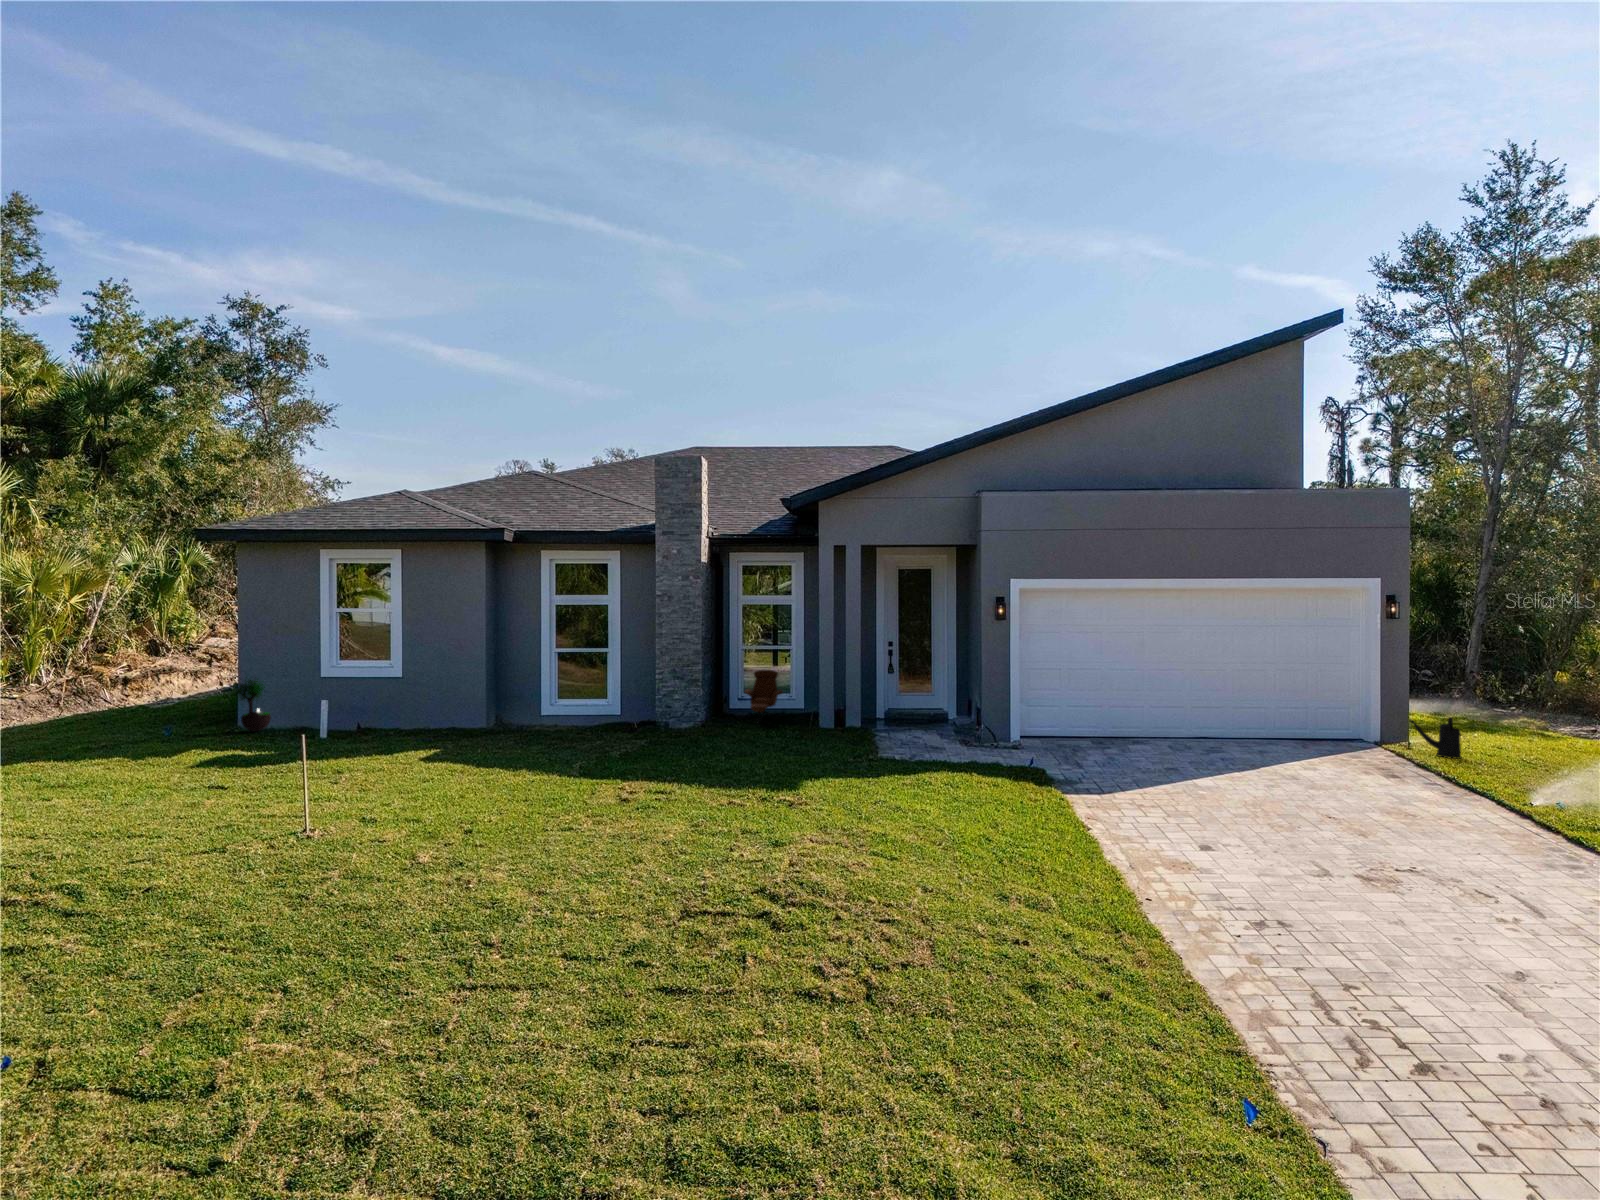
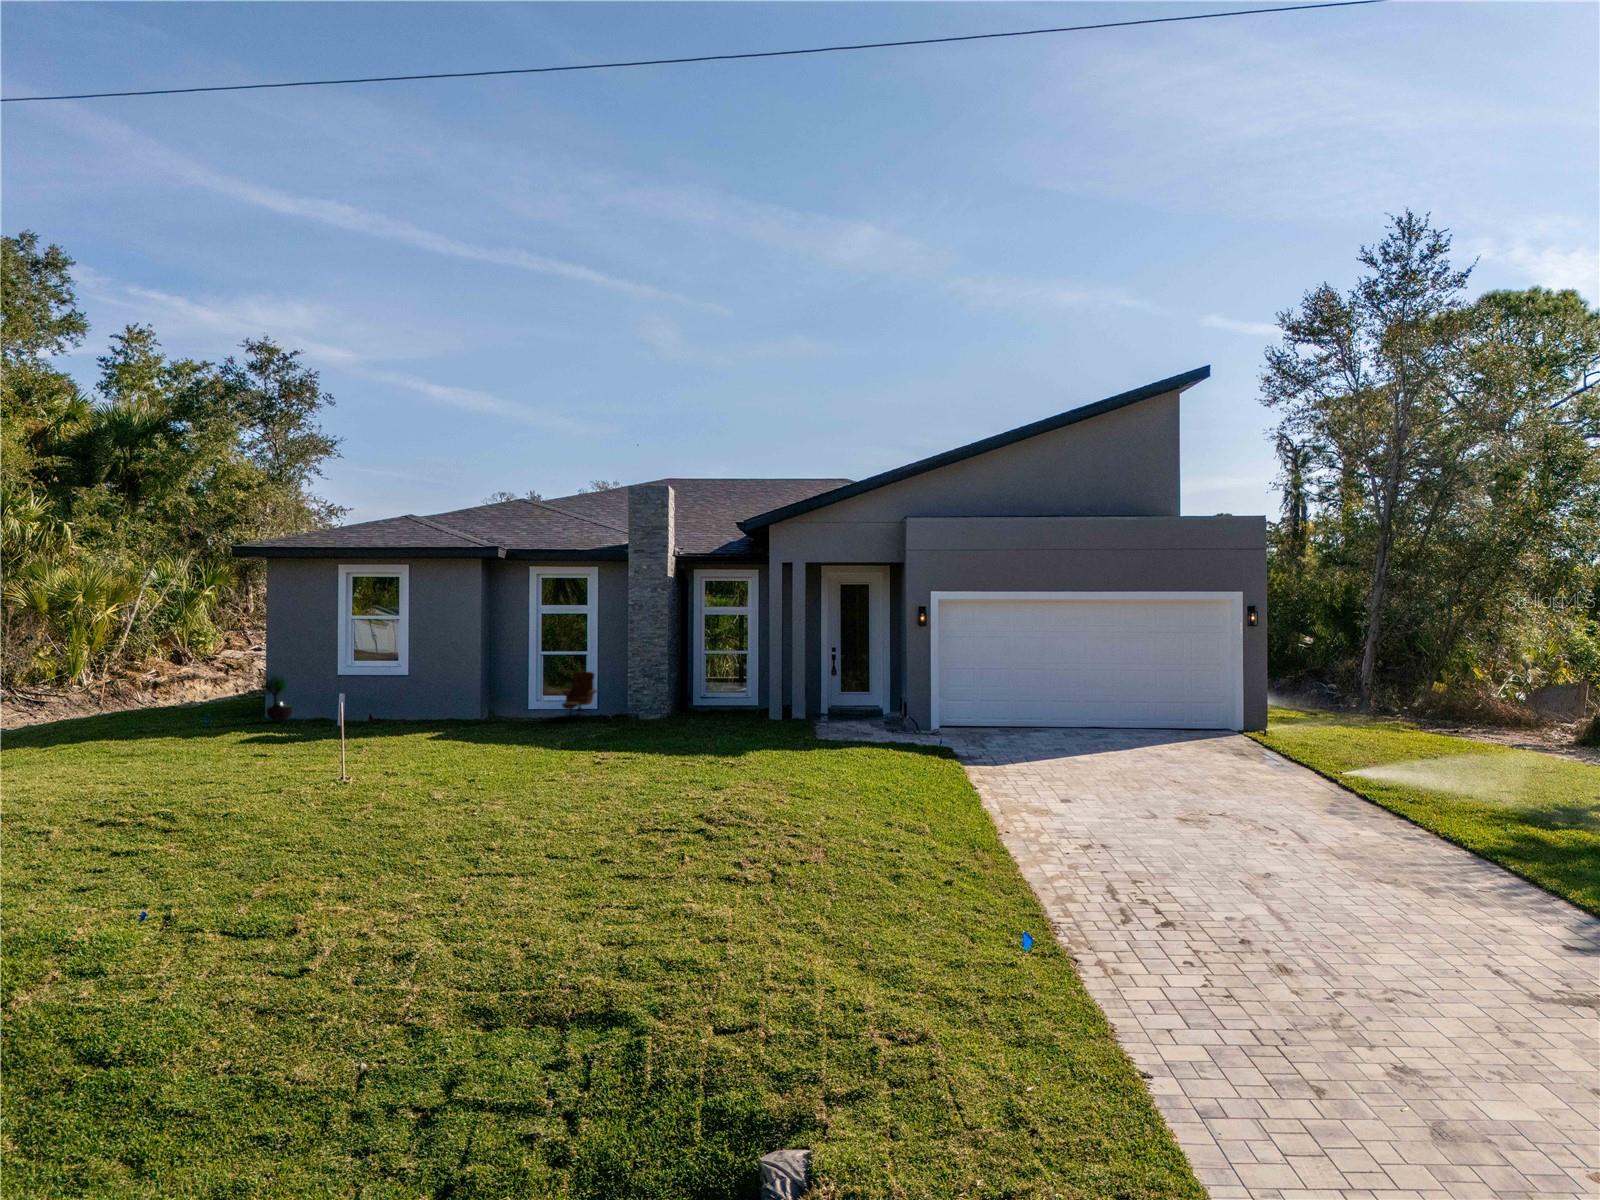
lounge chair: present [745,670,783,722] -> present [562,671,597,717]
watering can: present [1410,717,1470,759] -> none [1253,704,1299,738]

